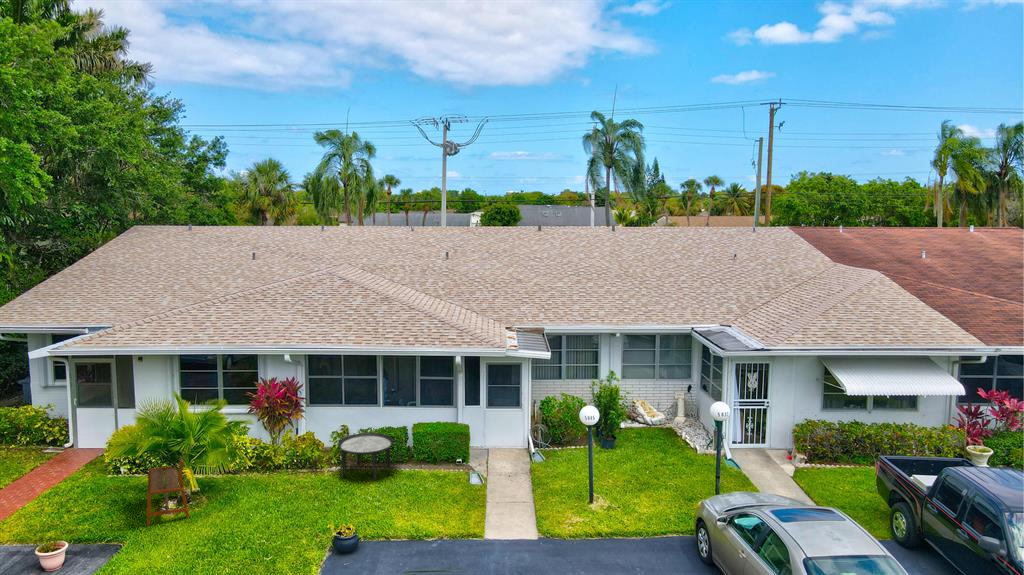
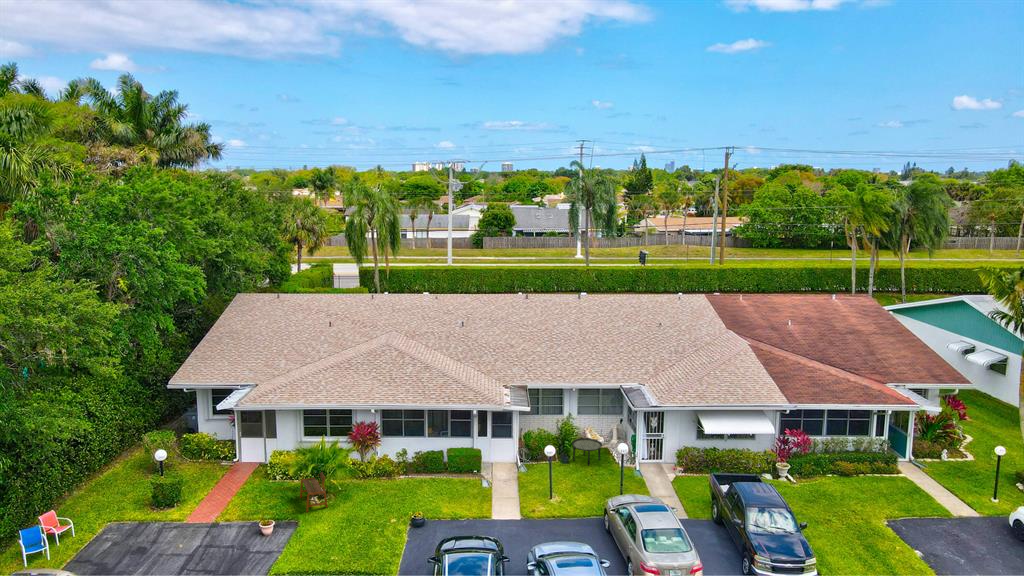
round table: present [338,433,394,481] -> present [572,438,602,466]

